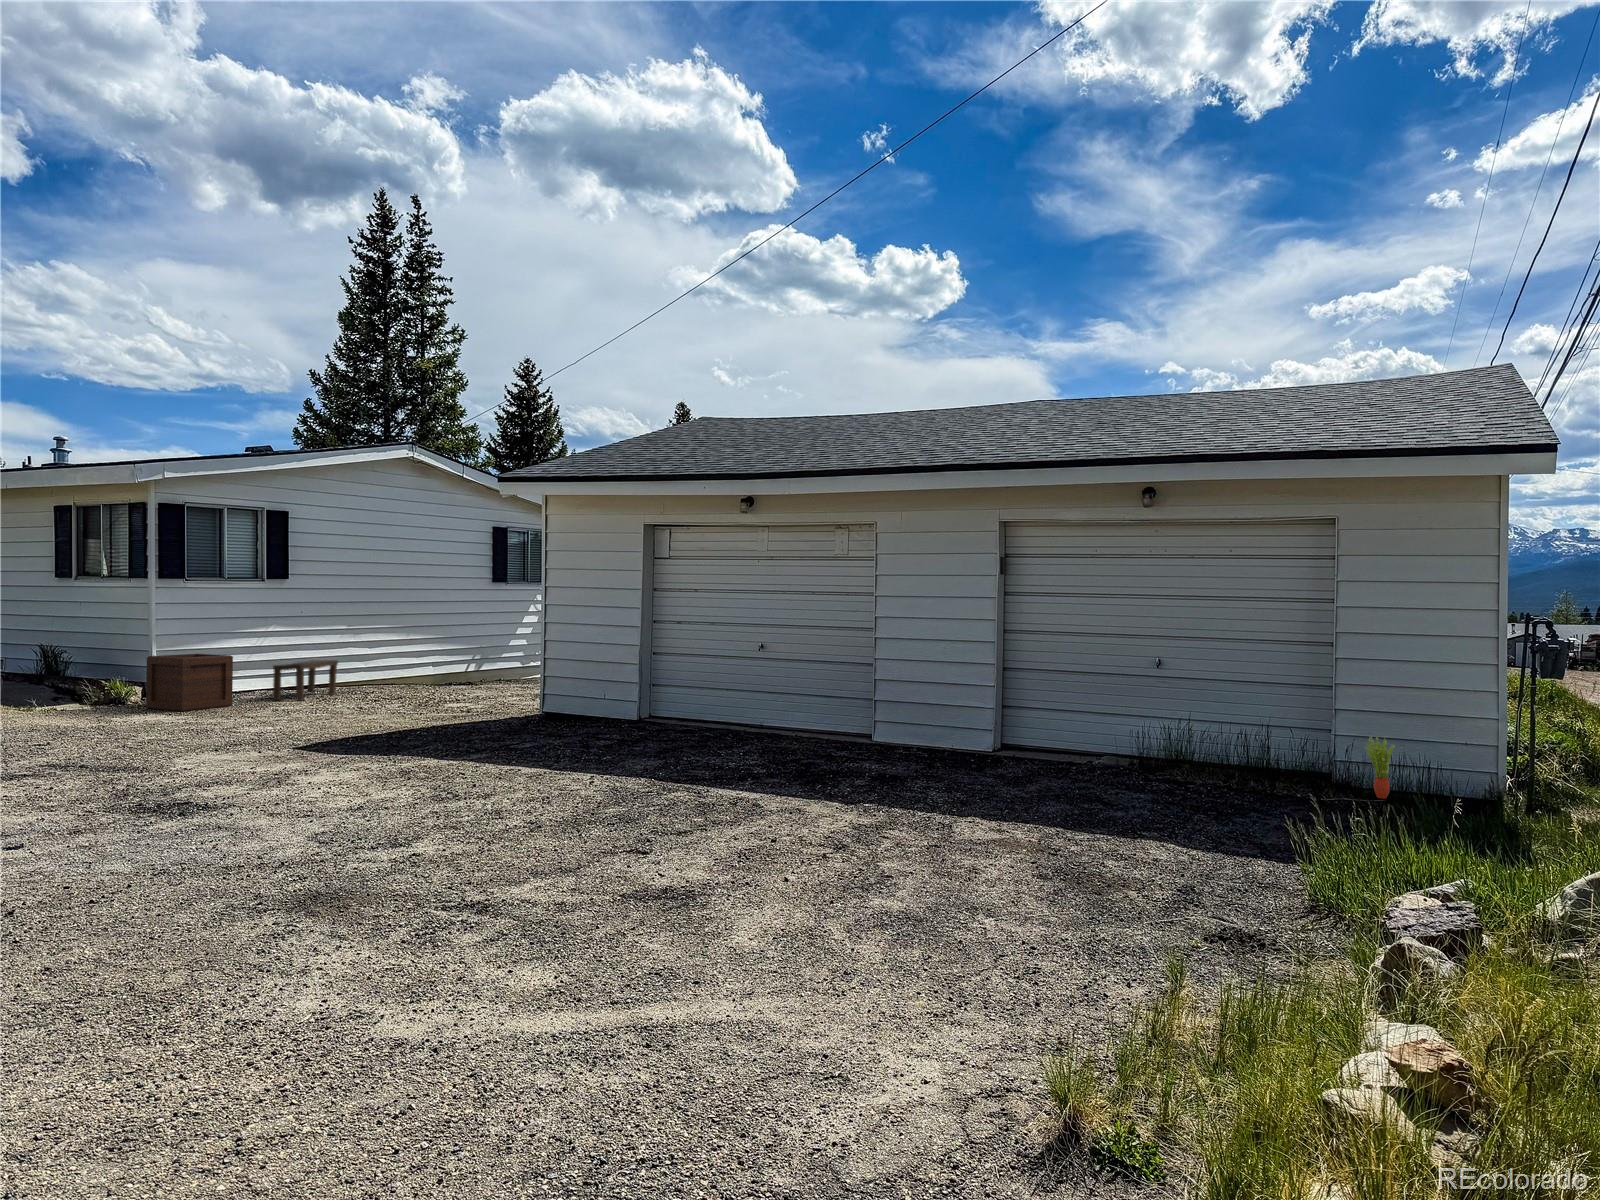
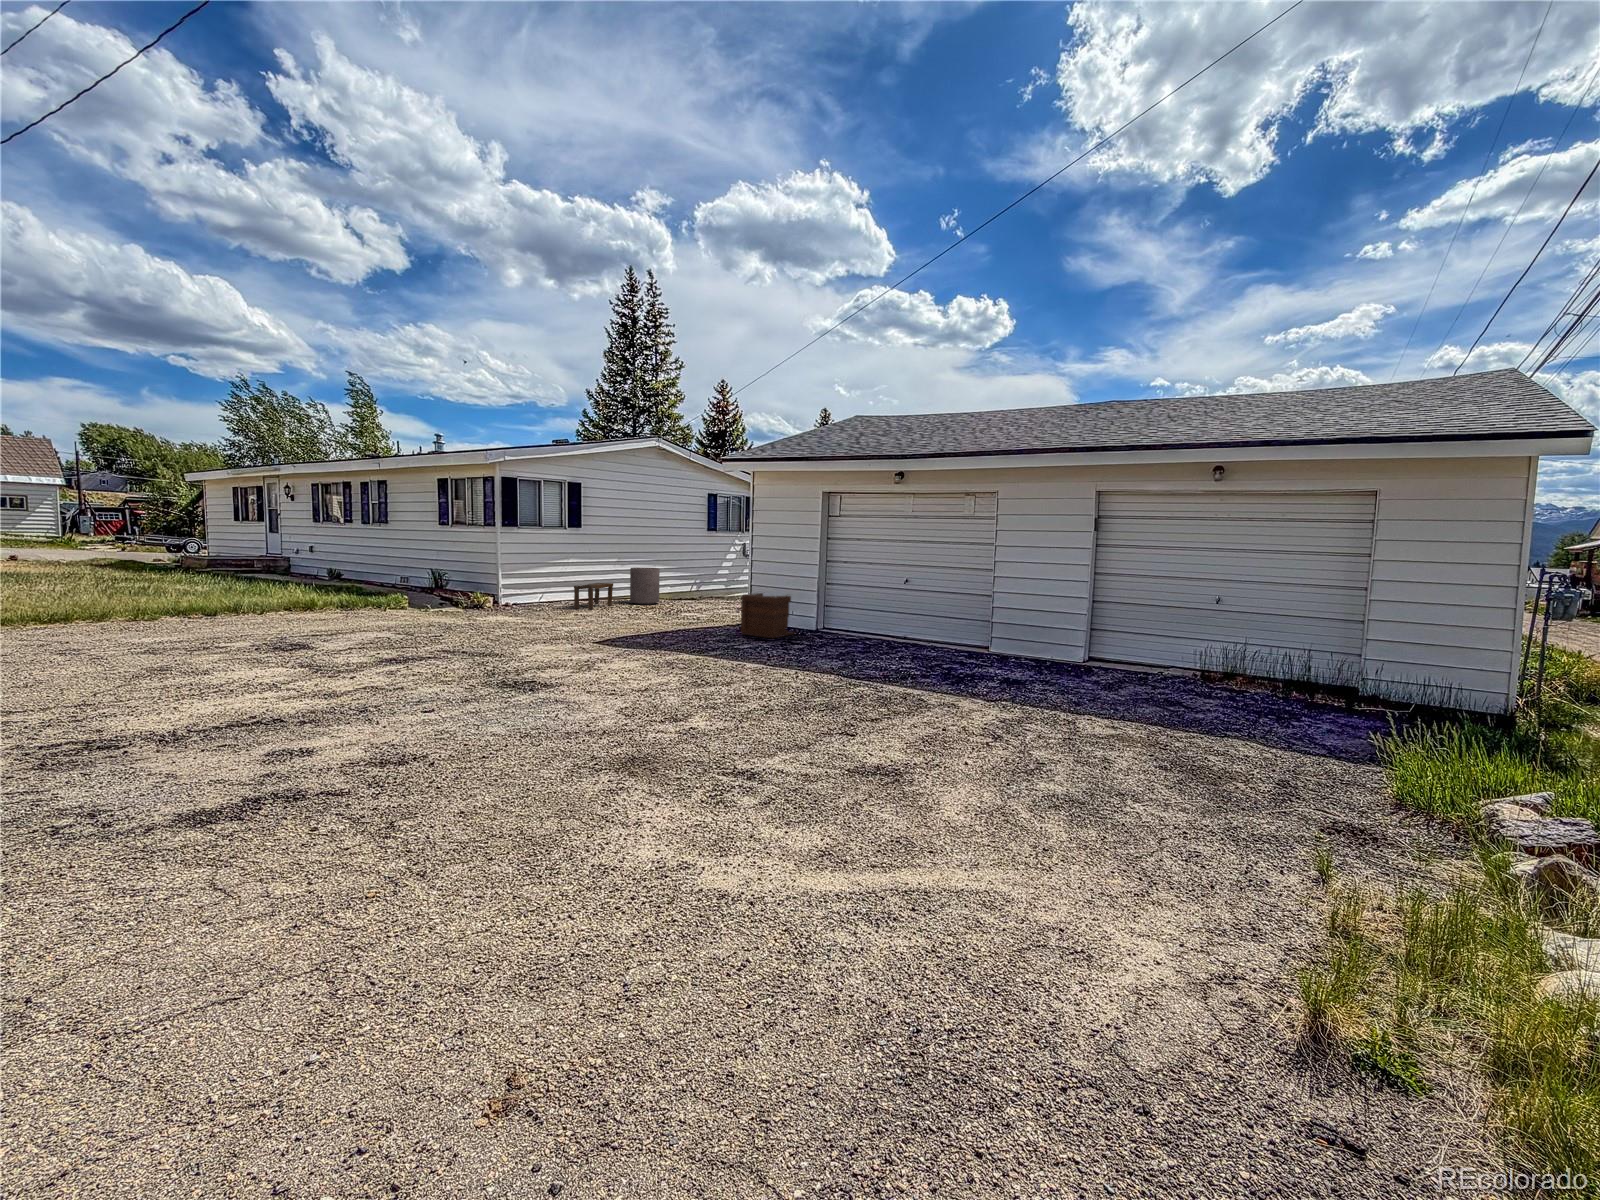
trash can: none [366,636,413,691] -> present [630,567,660,605]
wooden crate: present [146,654,233,711] -> present [741,593,795,638]
potted plant: present [1364,737,1395,799] -> none [1431,671,1464,723]

